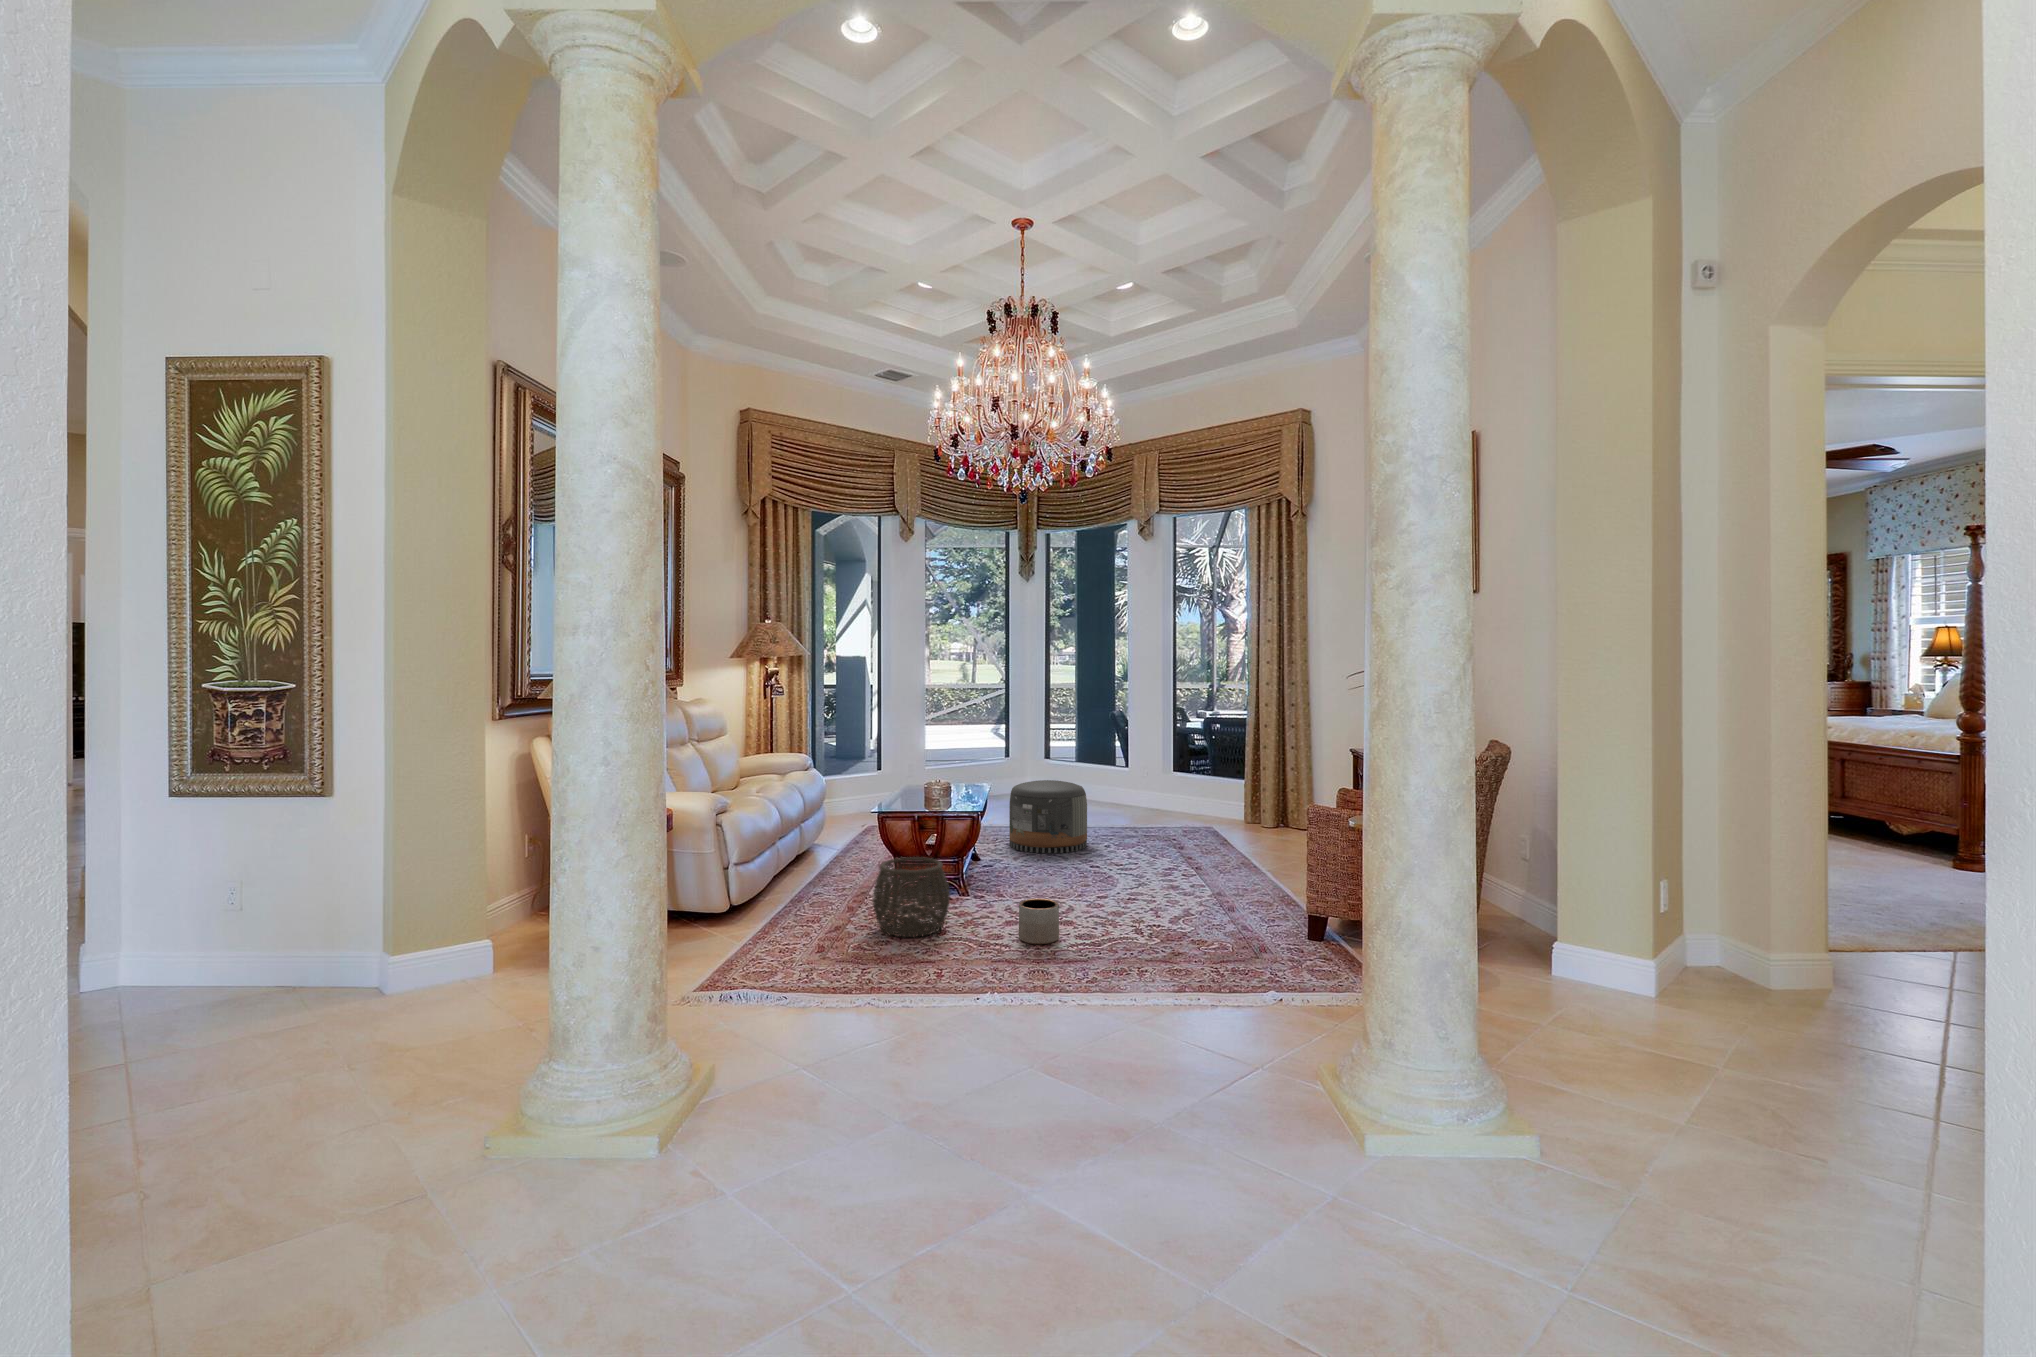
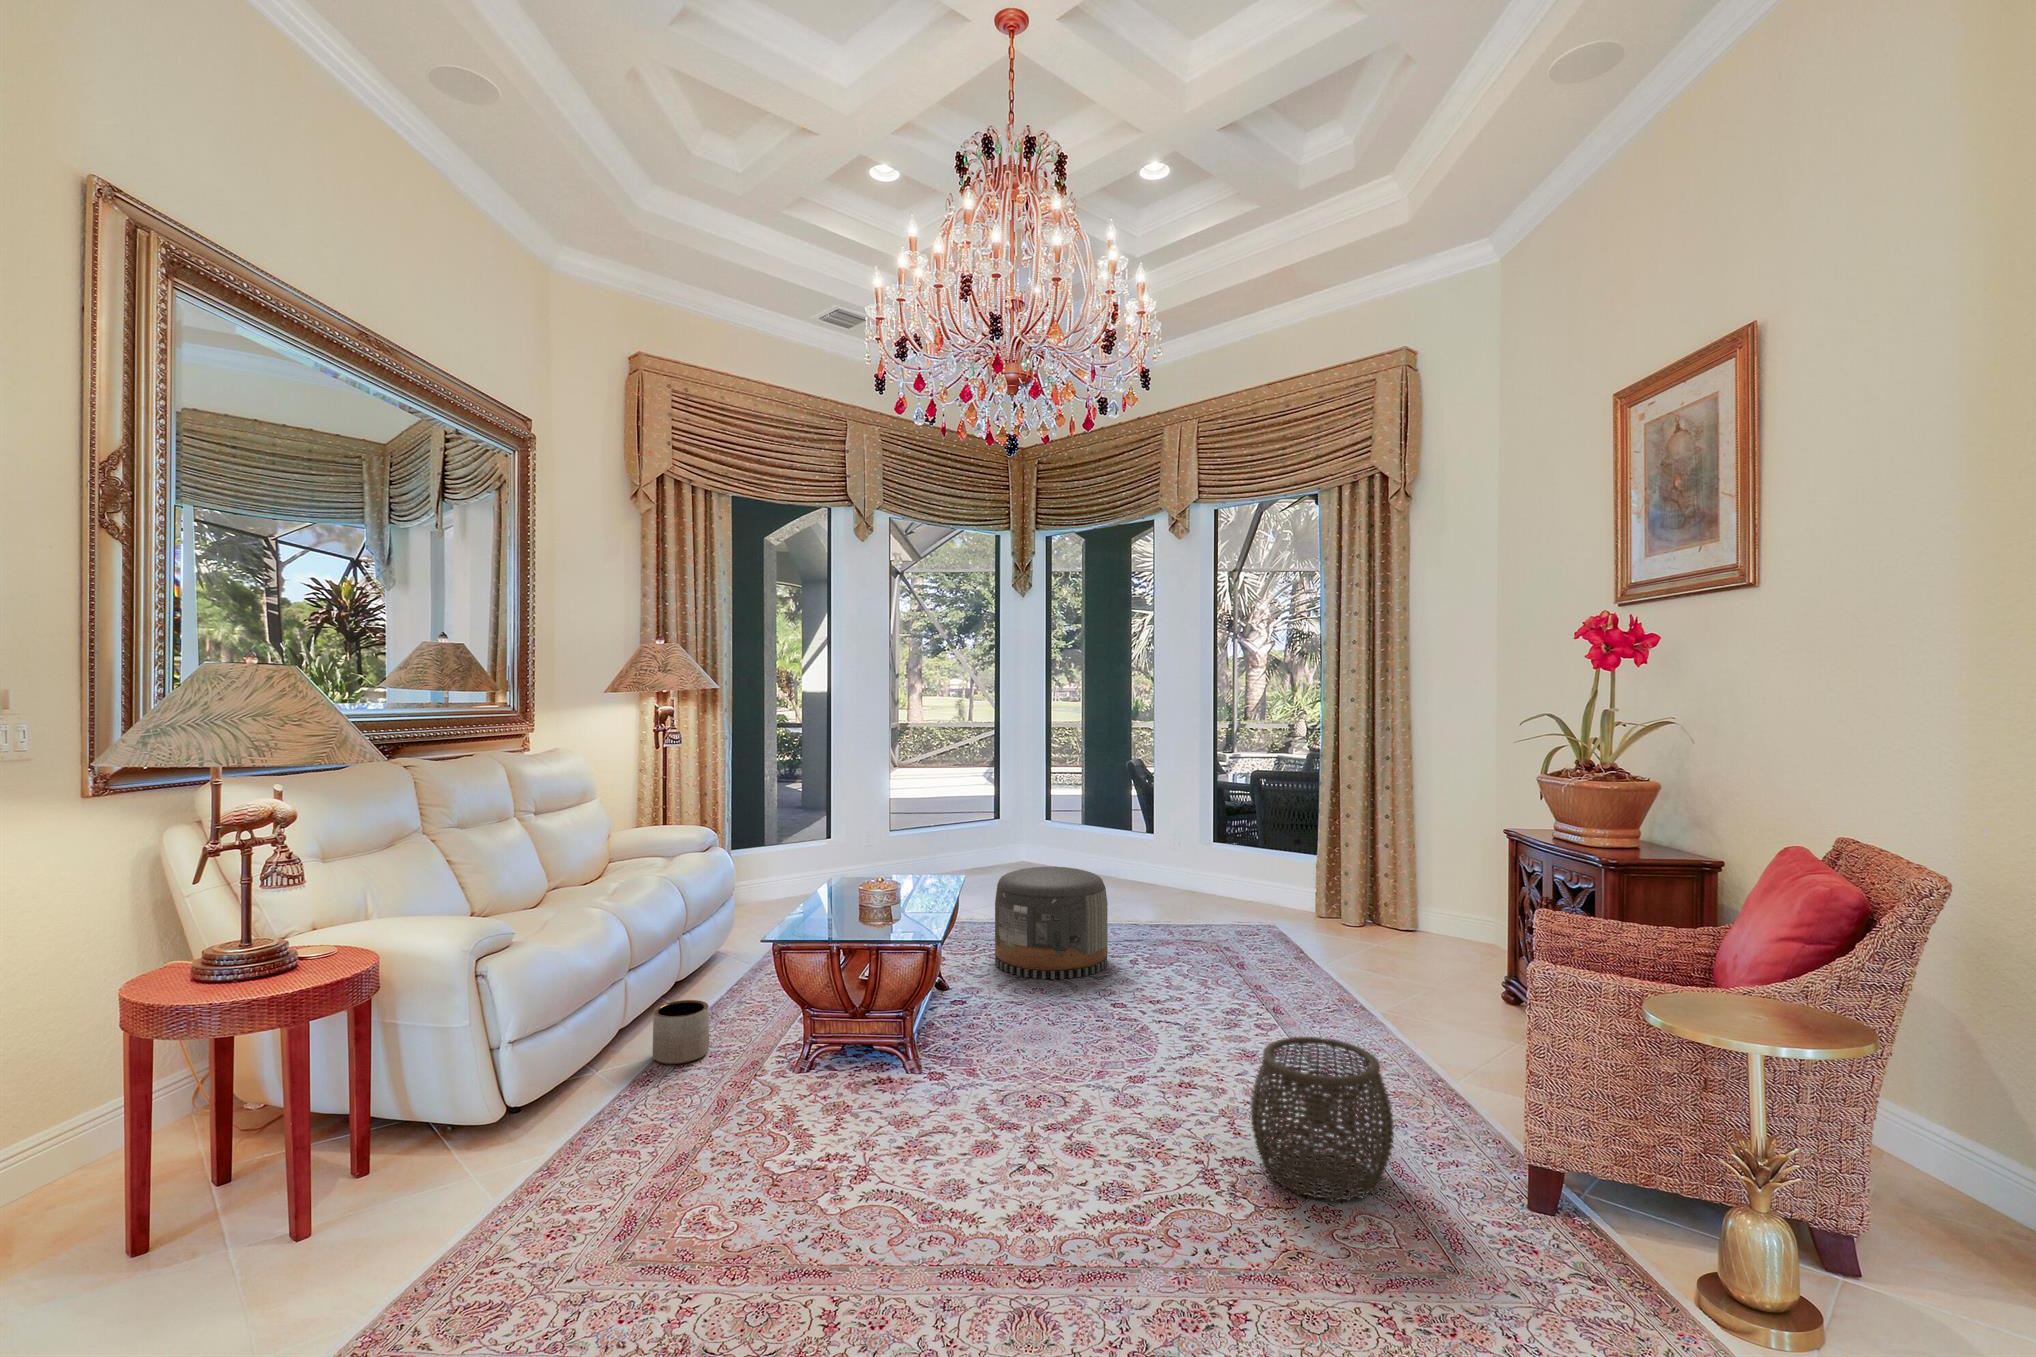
woven basket: present [873,857,950,937] -> present [1250,1037,1394,1201]
planter: present [1019,899,1059,944] -> present [652,1000,709,1064]

